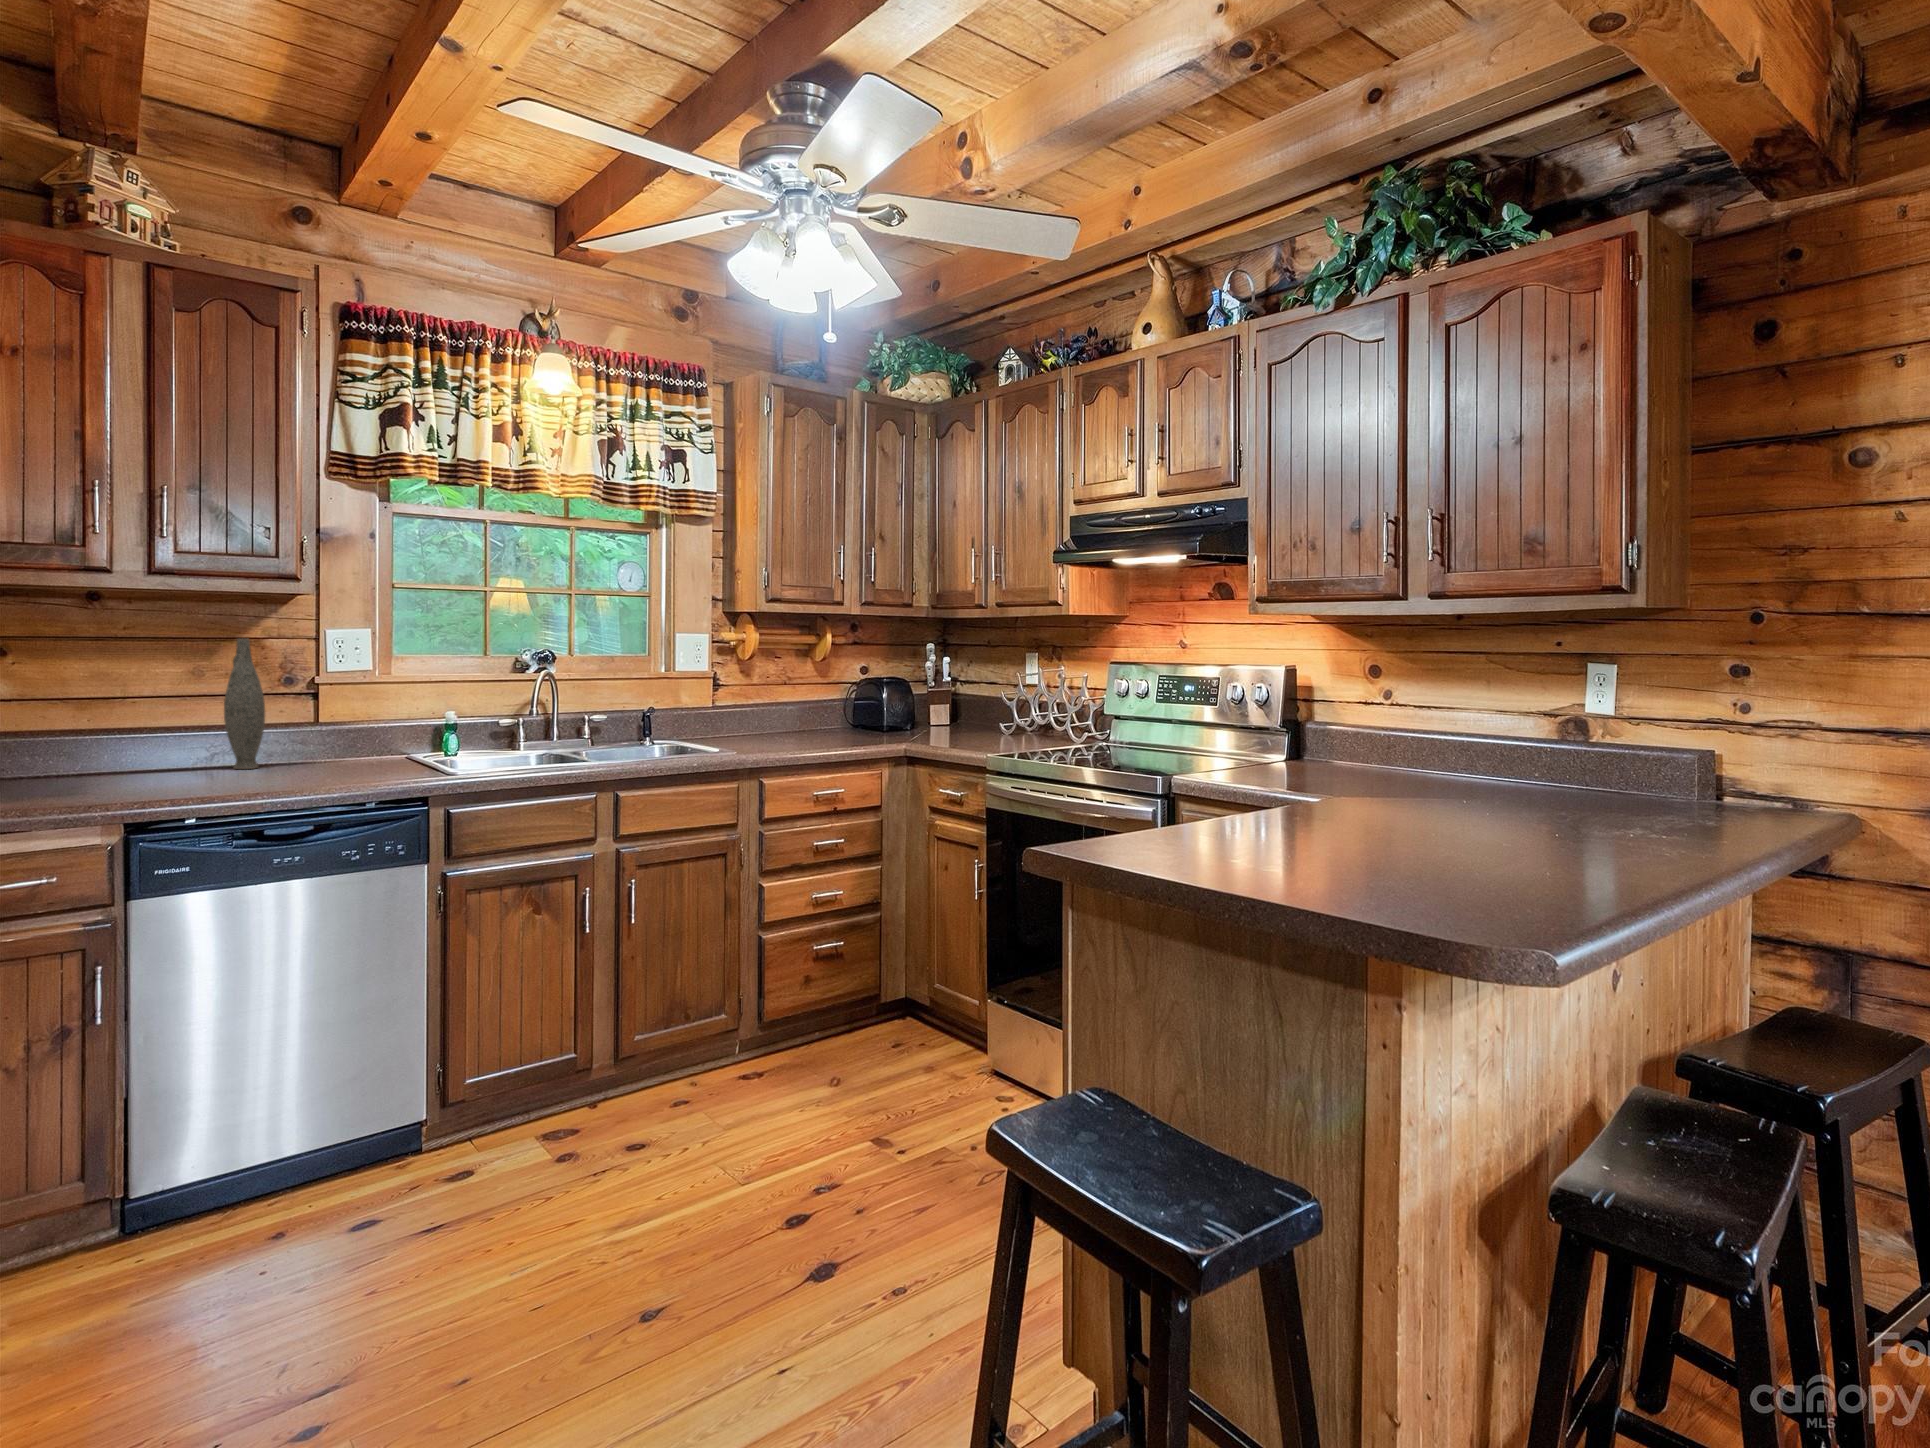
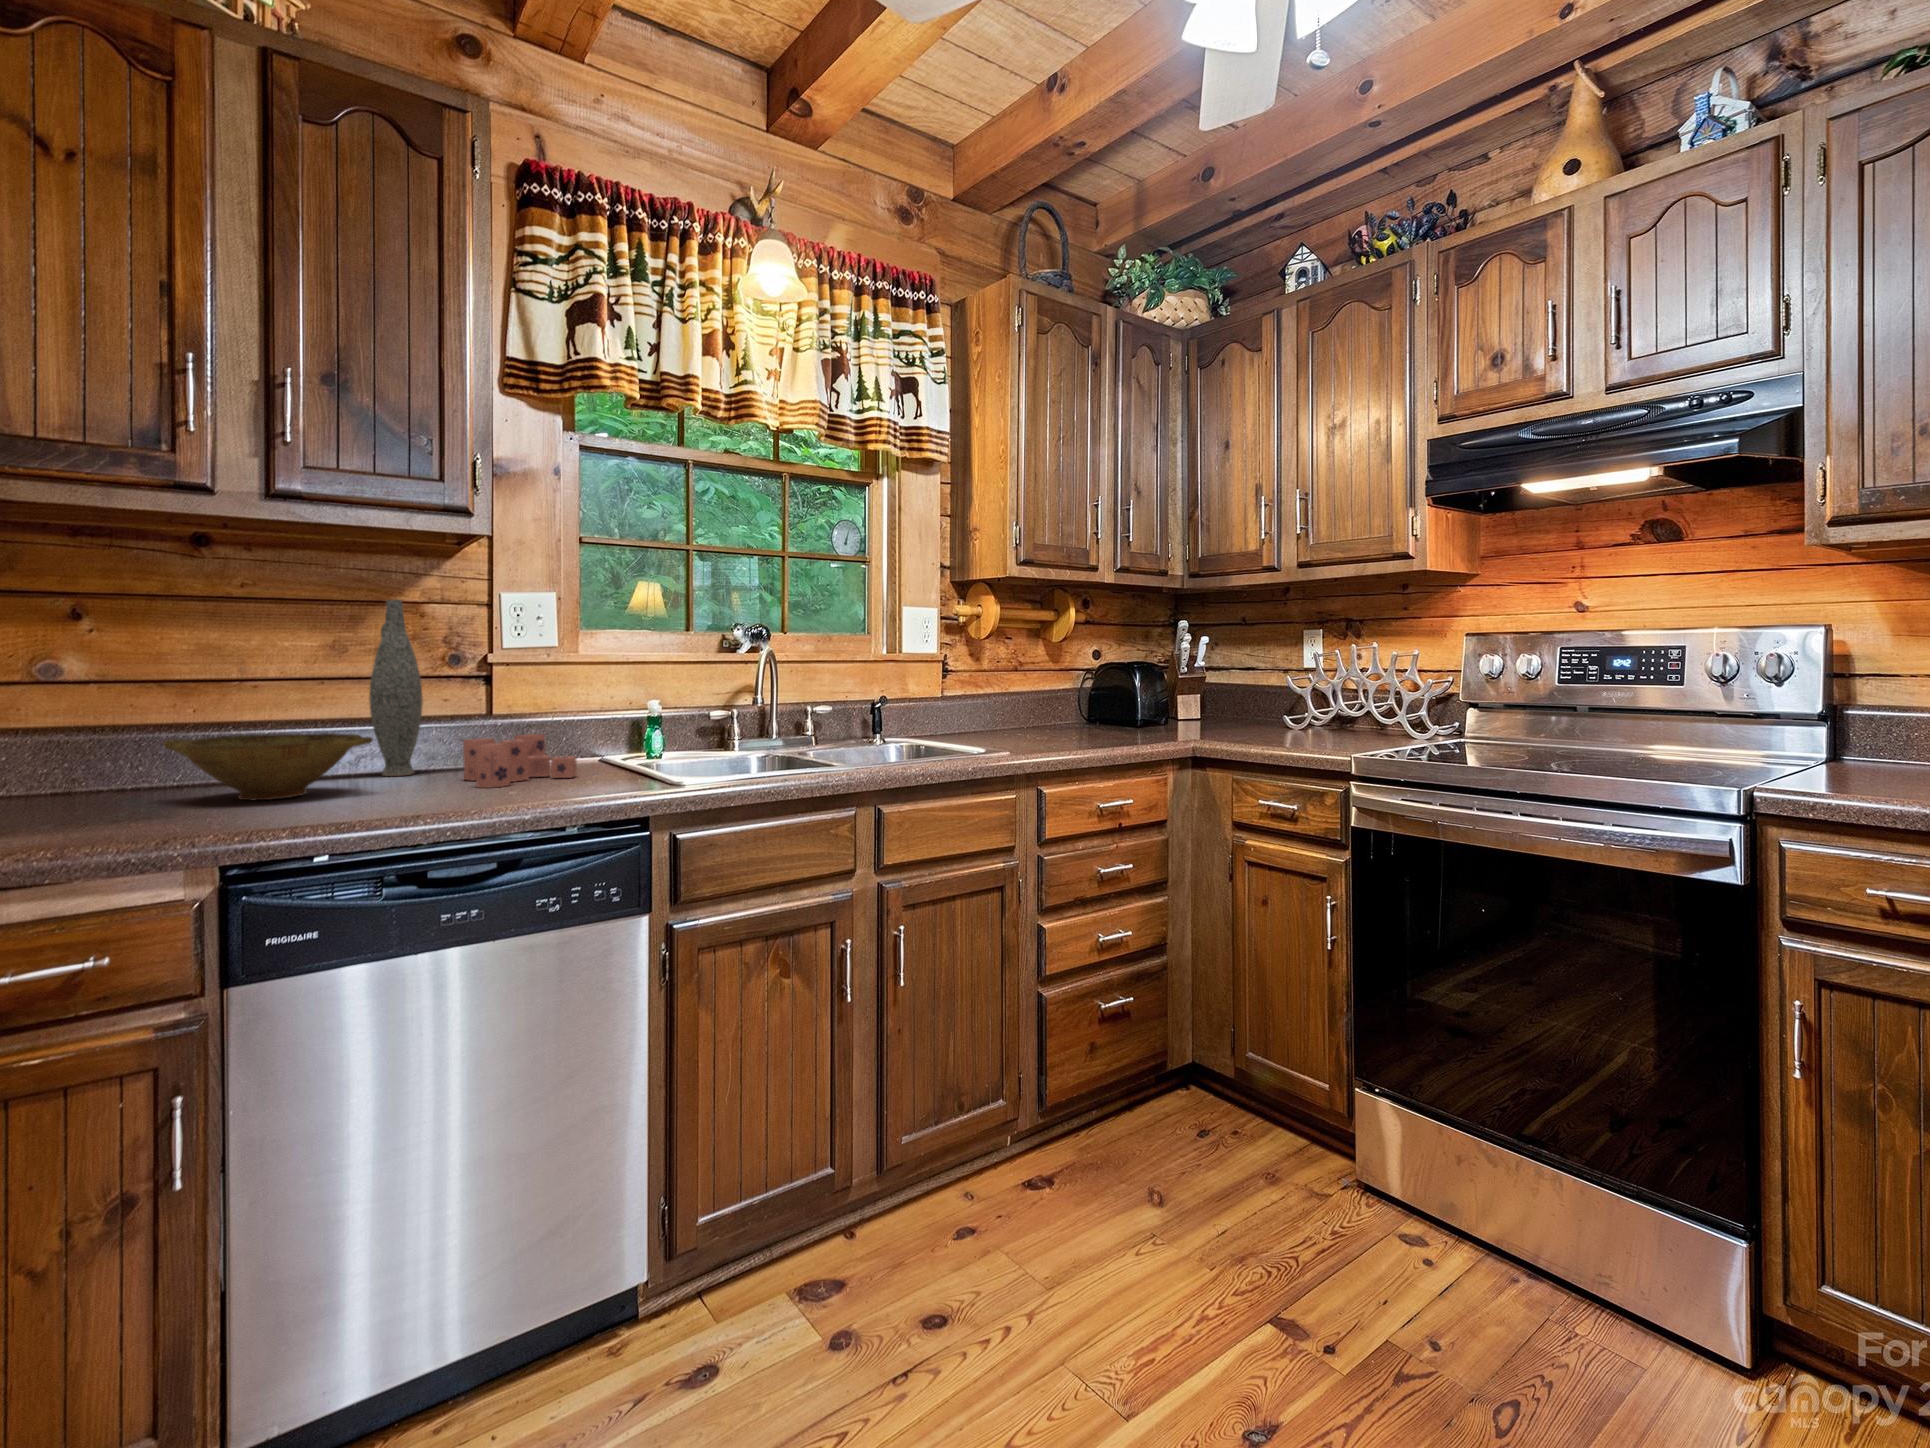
bowl: none [74,738,226,785] -> present [163,733,373,800]
candle: none [295,738,382,777] -> present [463,734,577,788]

